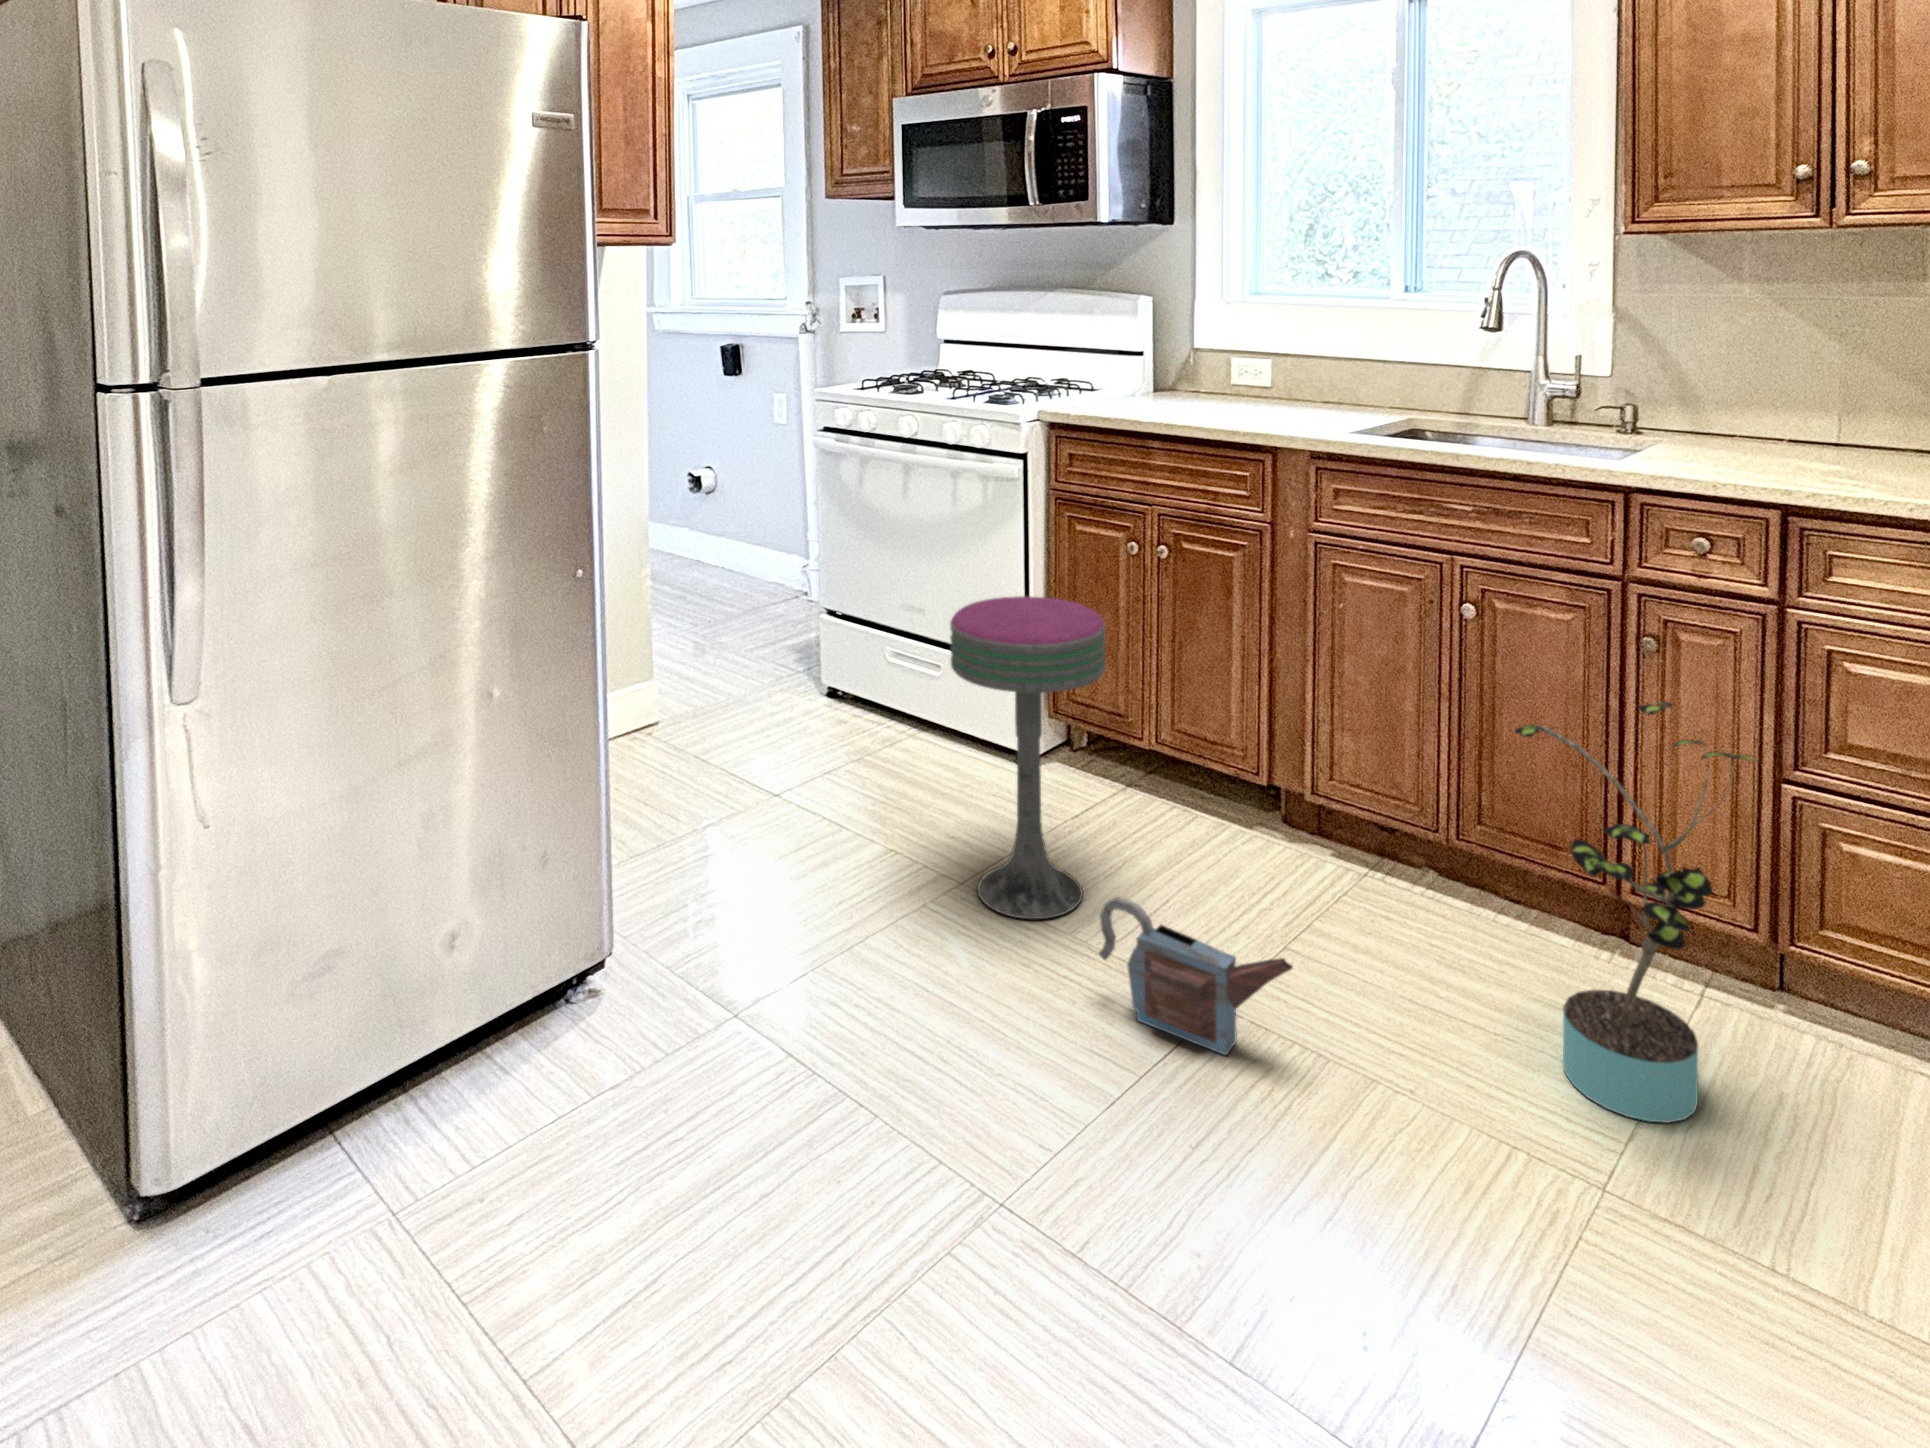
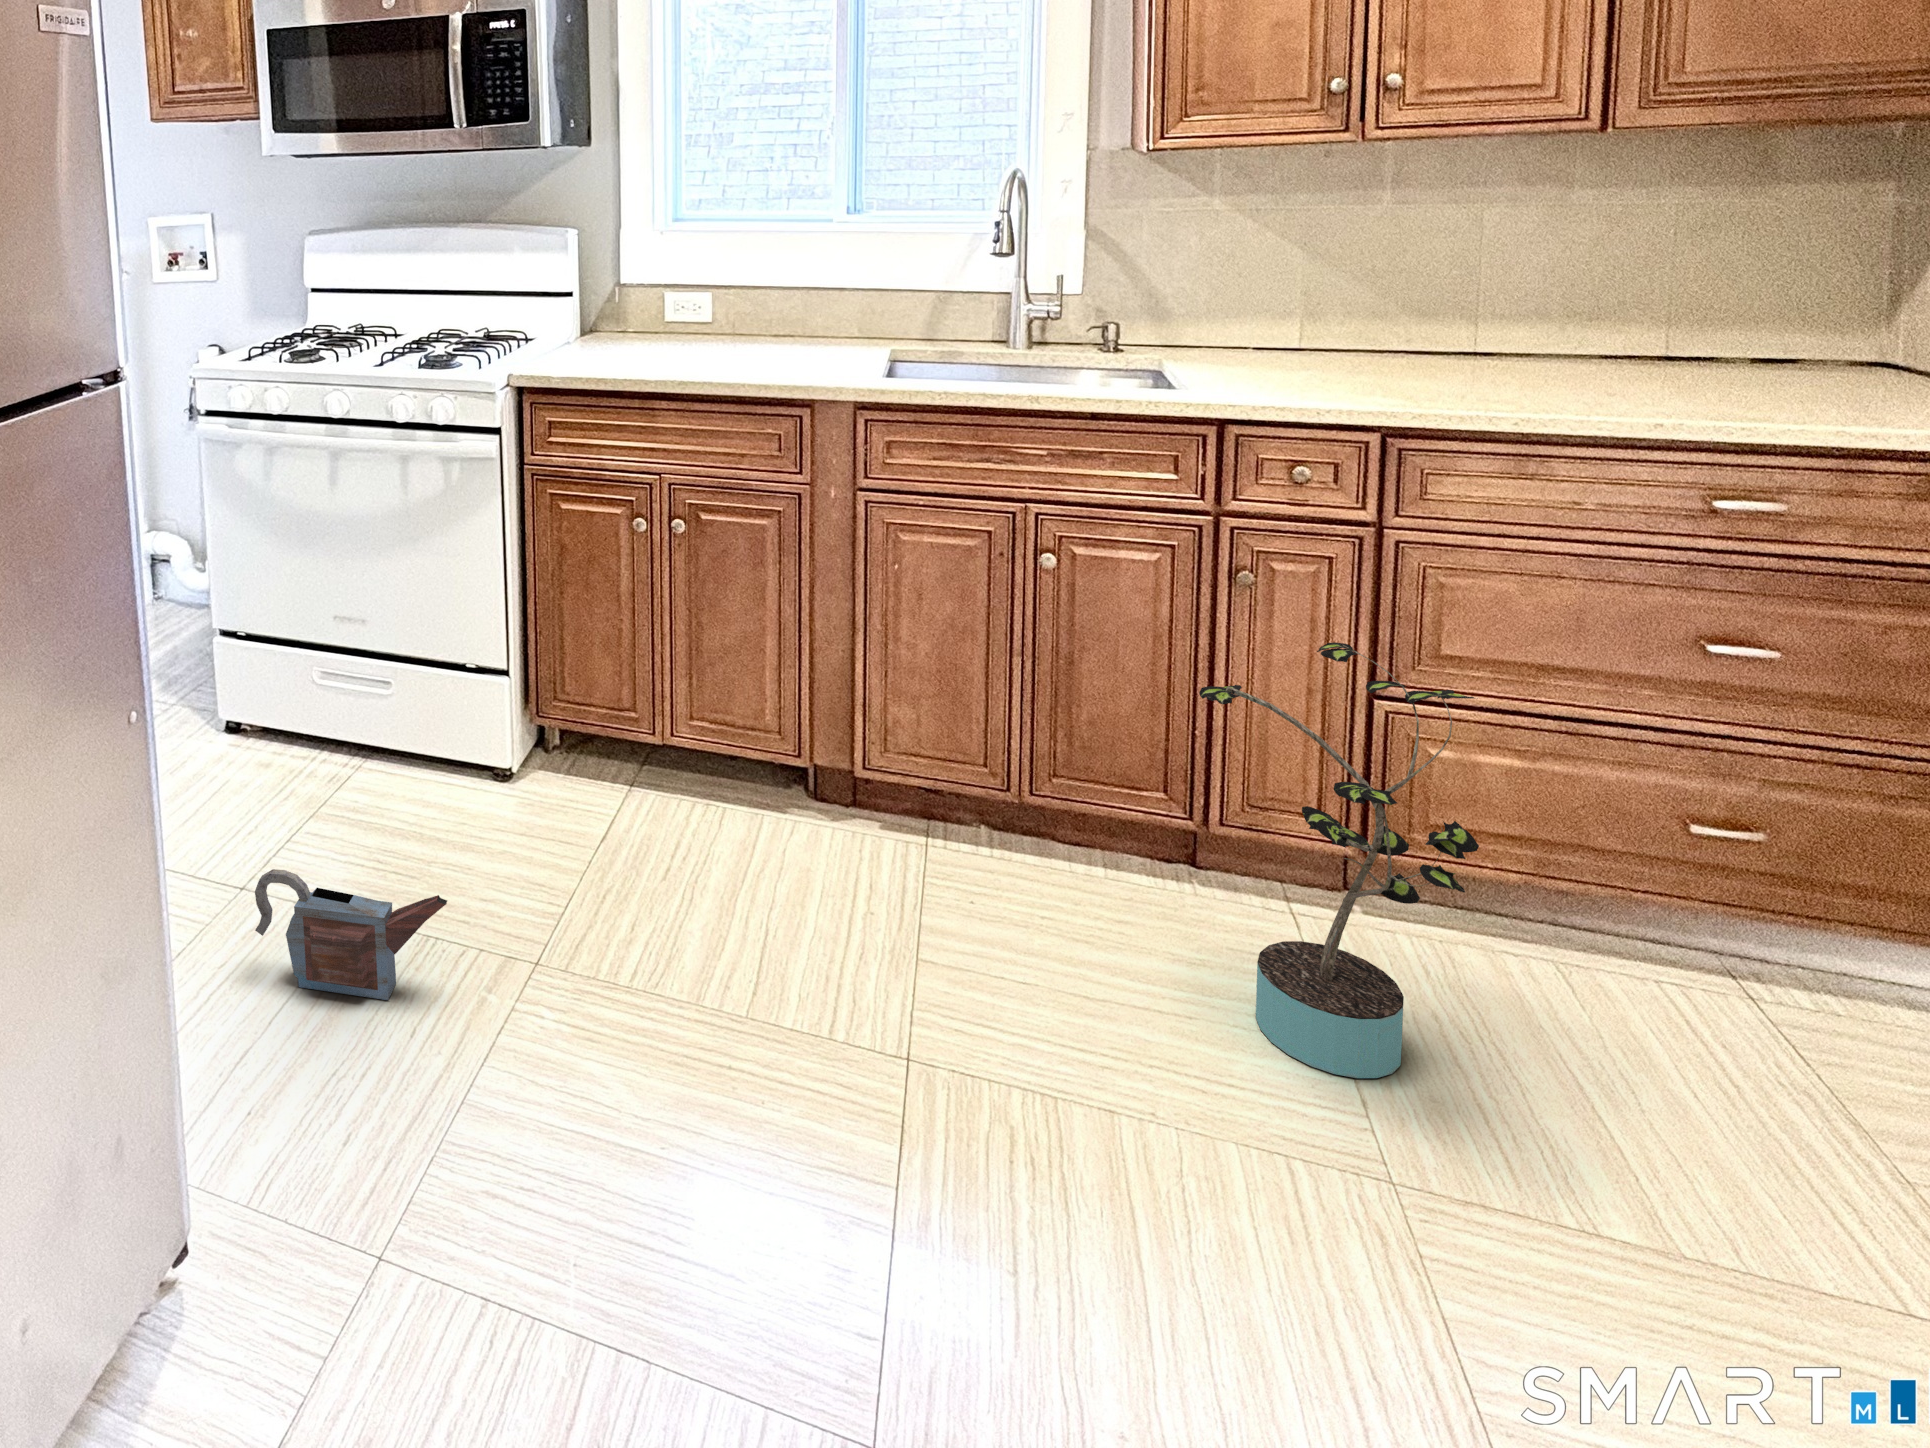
bar stool: present [950,596,1106,919] -> none [523,610,716,1004]
watering can: present [1099,897,1293,1055] -> present [255,869,447,1000]

